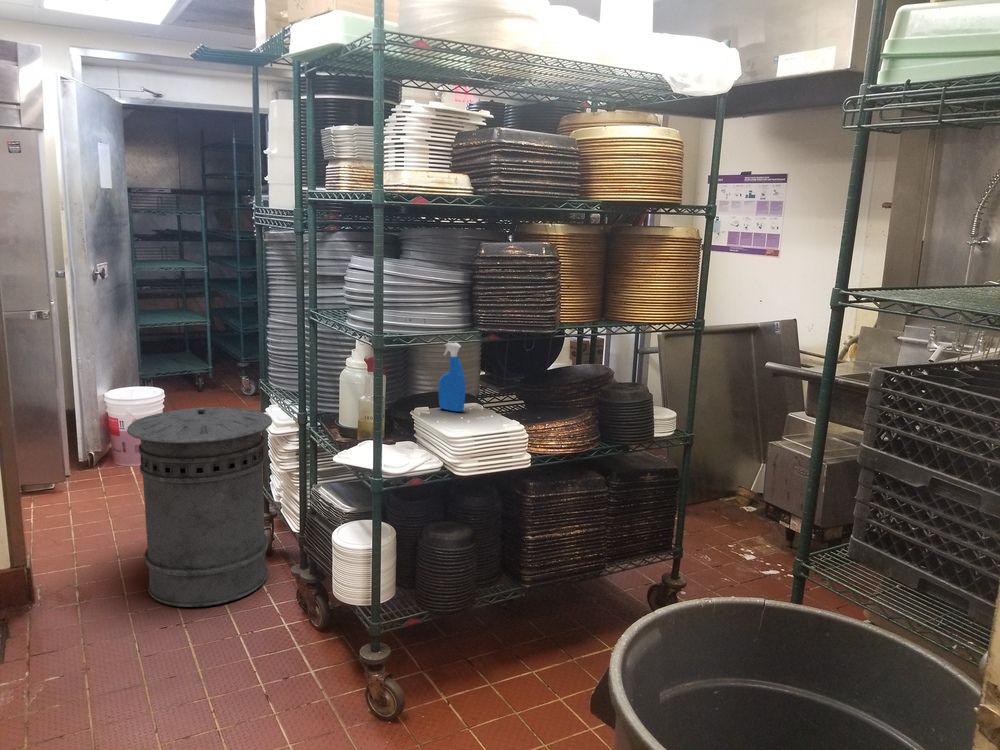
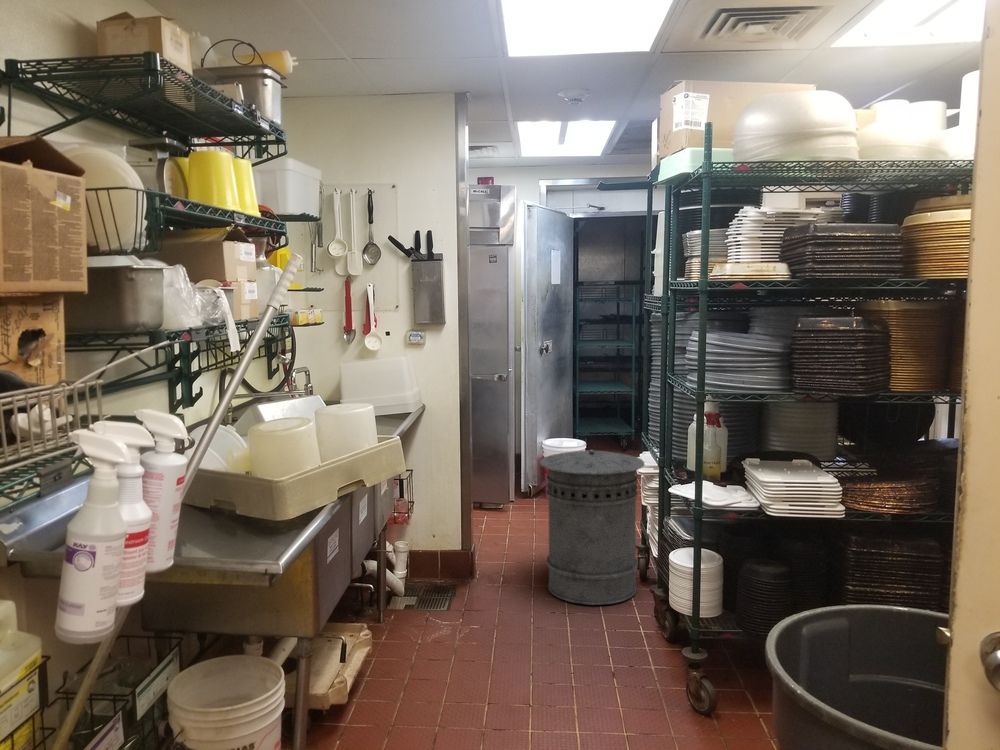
spray bottle: present [439,343,465,412] -> none [769,403,791,465]

